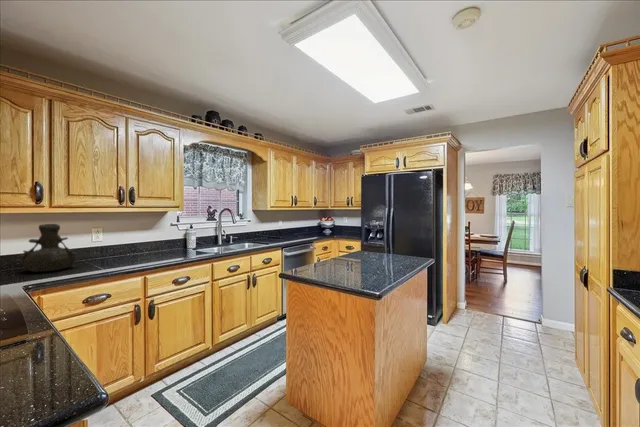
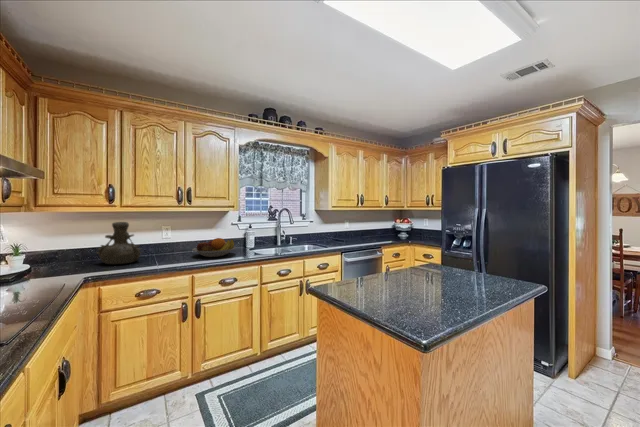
fruit bowl: none [134,238,183,258] -> present [192,238,236,257]

